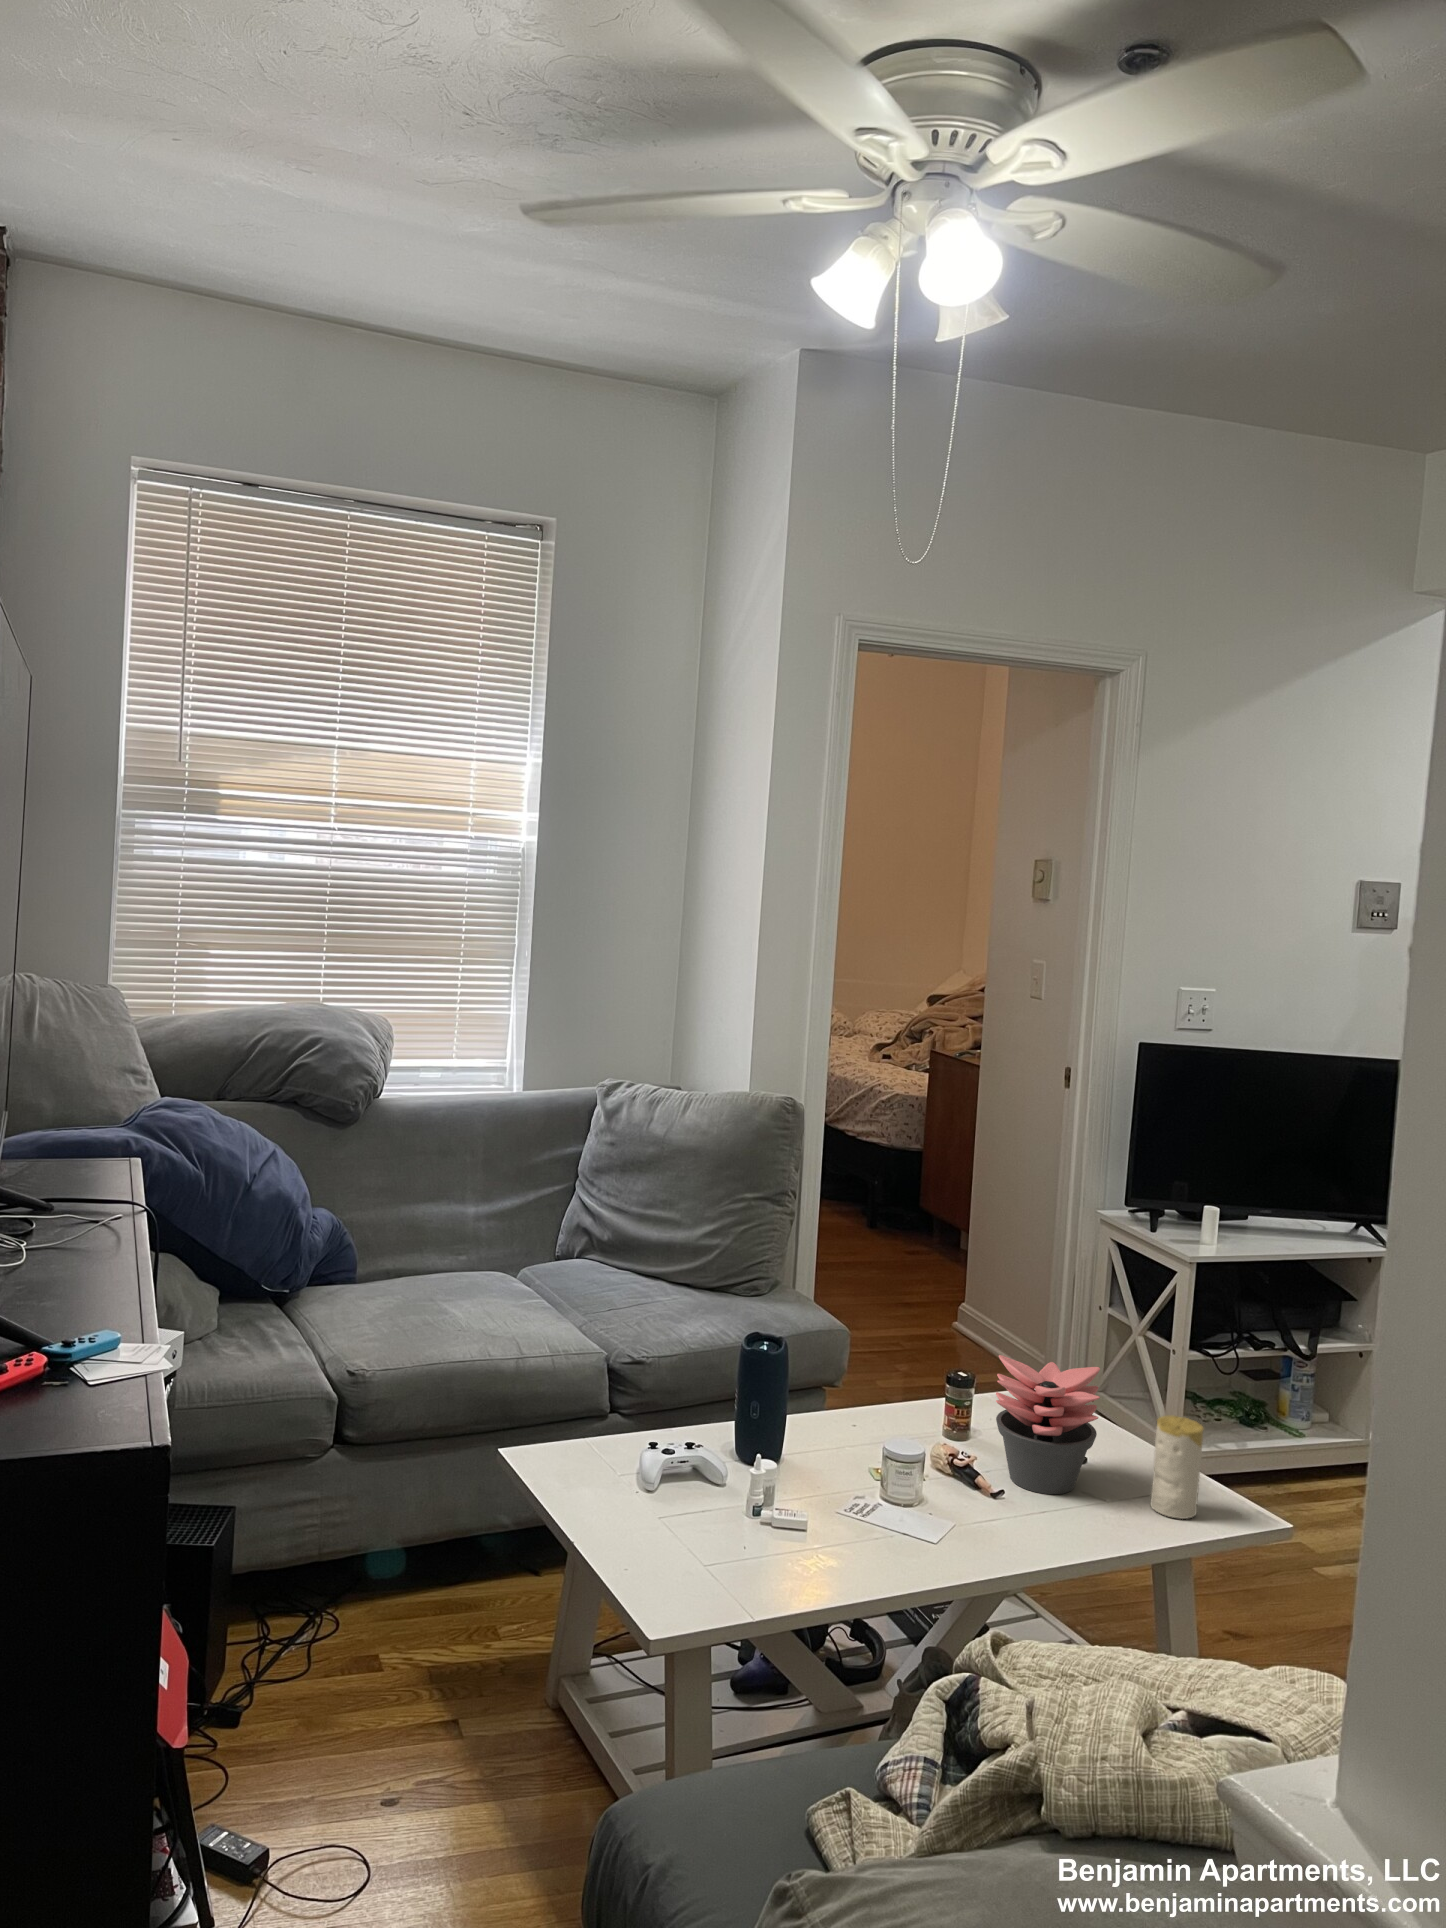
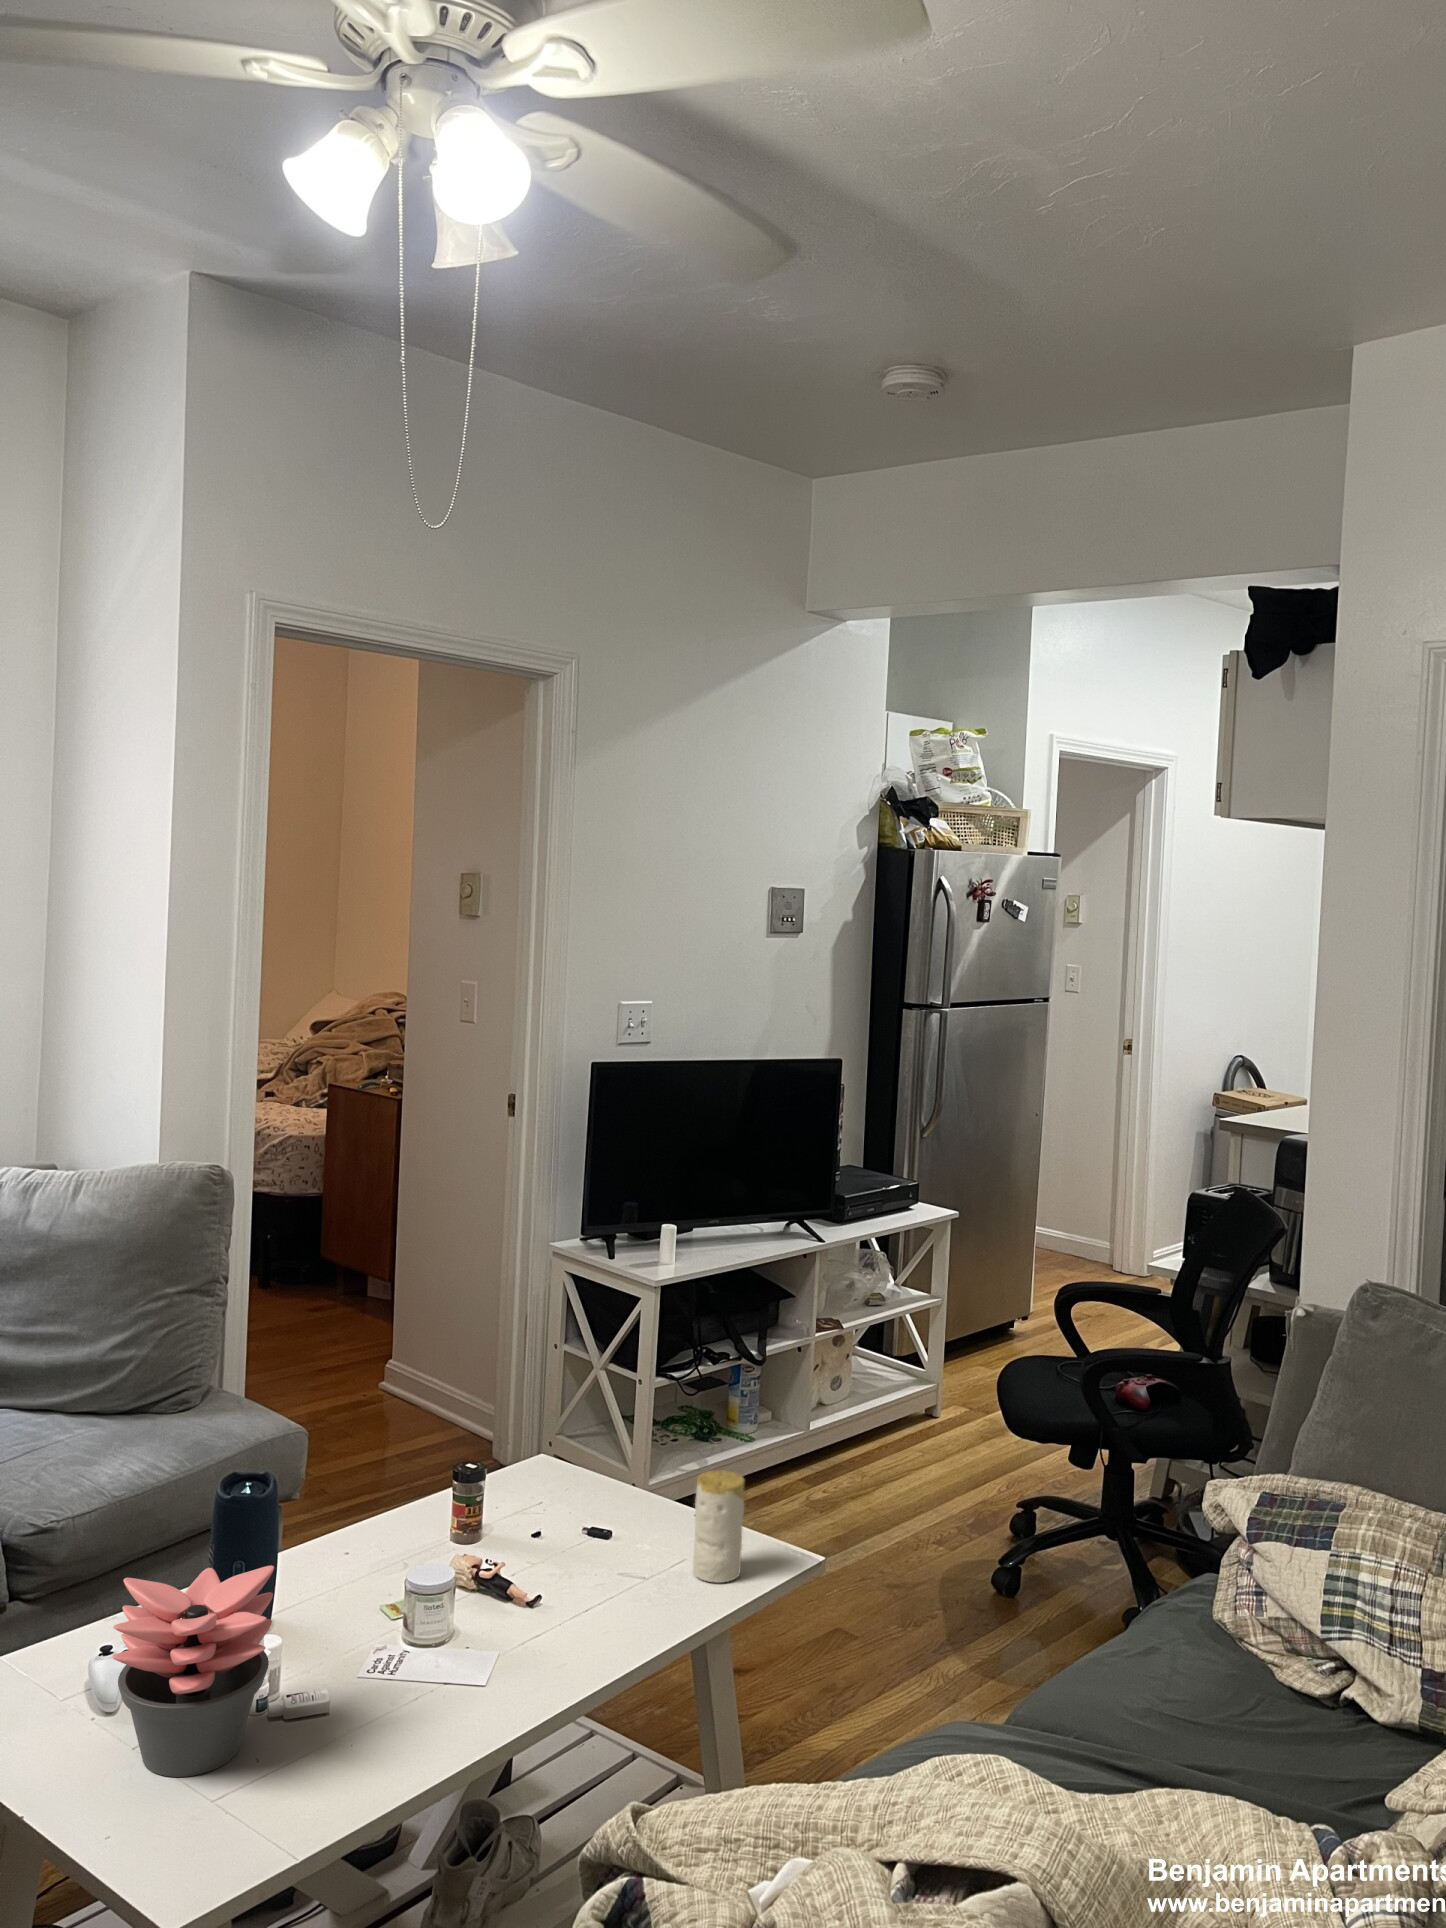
succulent plant: present [996,1355,1100,1494] -> present [112,1566,274,1777]

